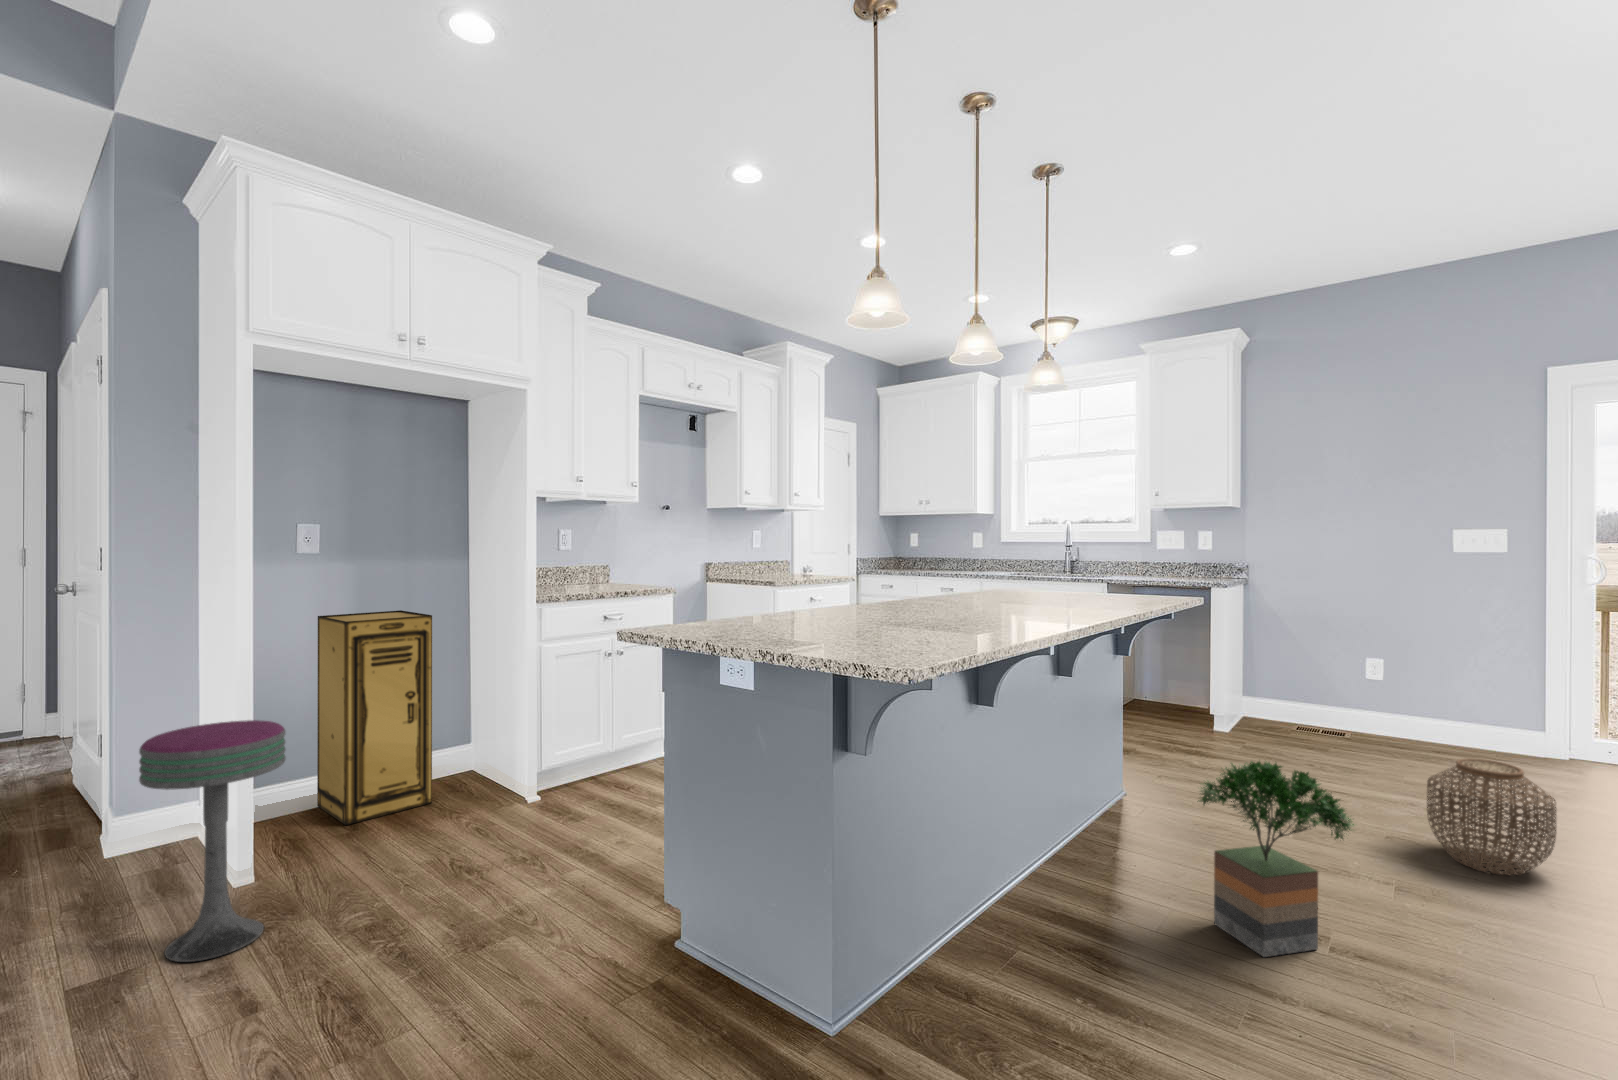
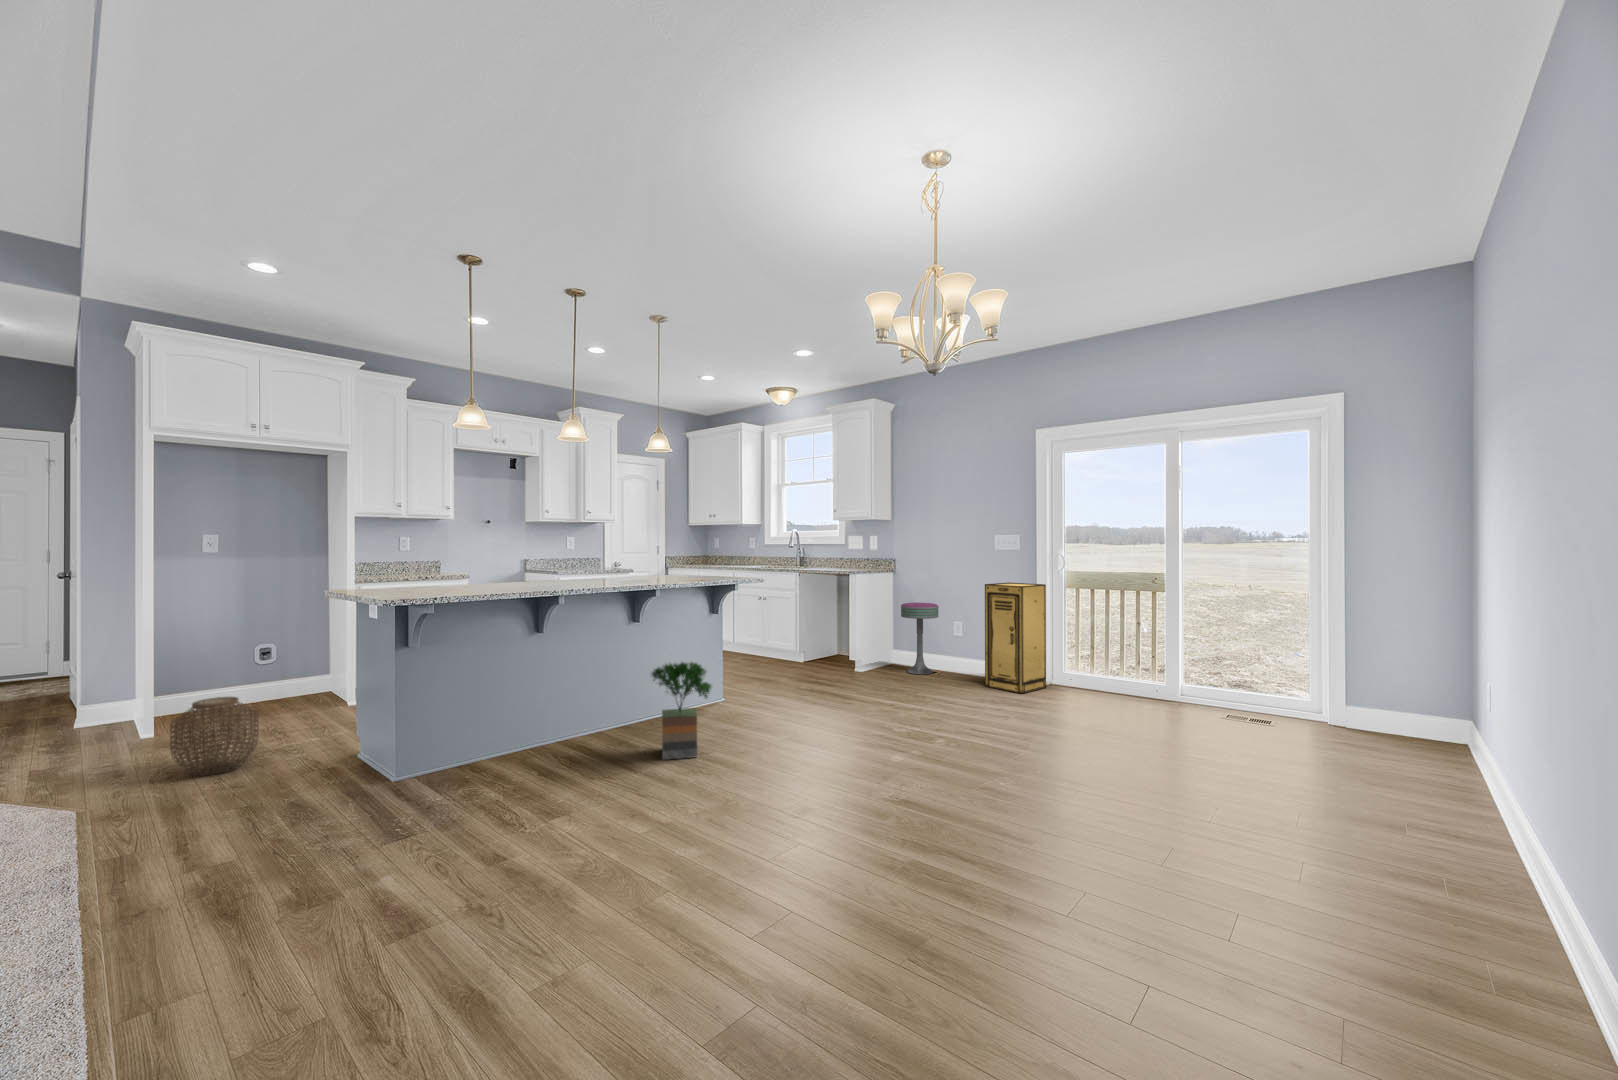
storage cabinet: present [317,610,432,825] -> present [985,583,1046,694]
bar stool: present [139,720,286,962] -> present [901,603,939,674]
woven basket: present [1427,758,1556,875] -> present [170,697,259,776]

